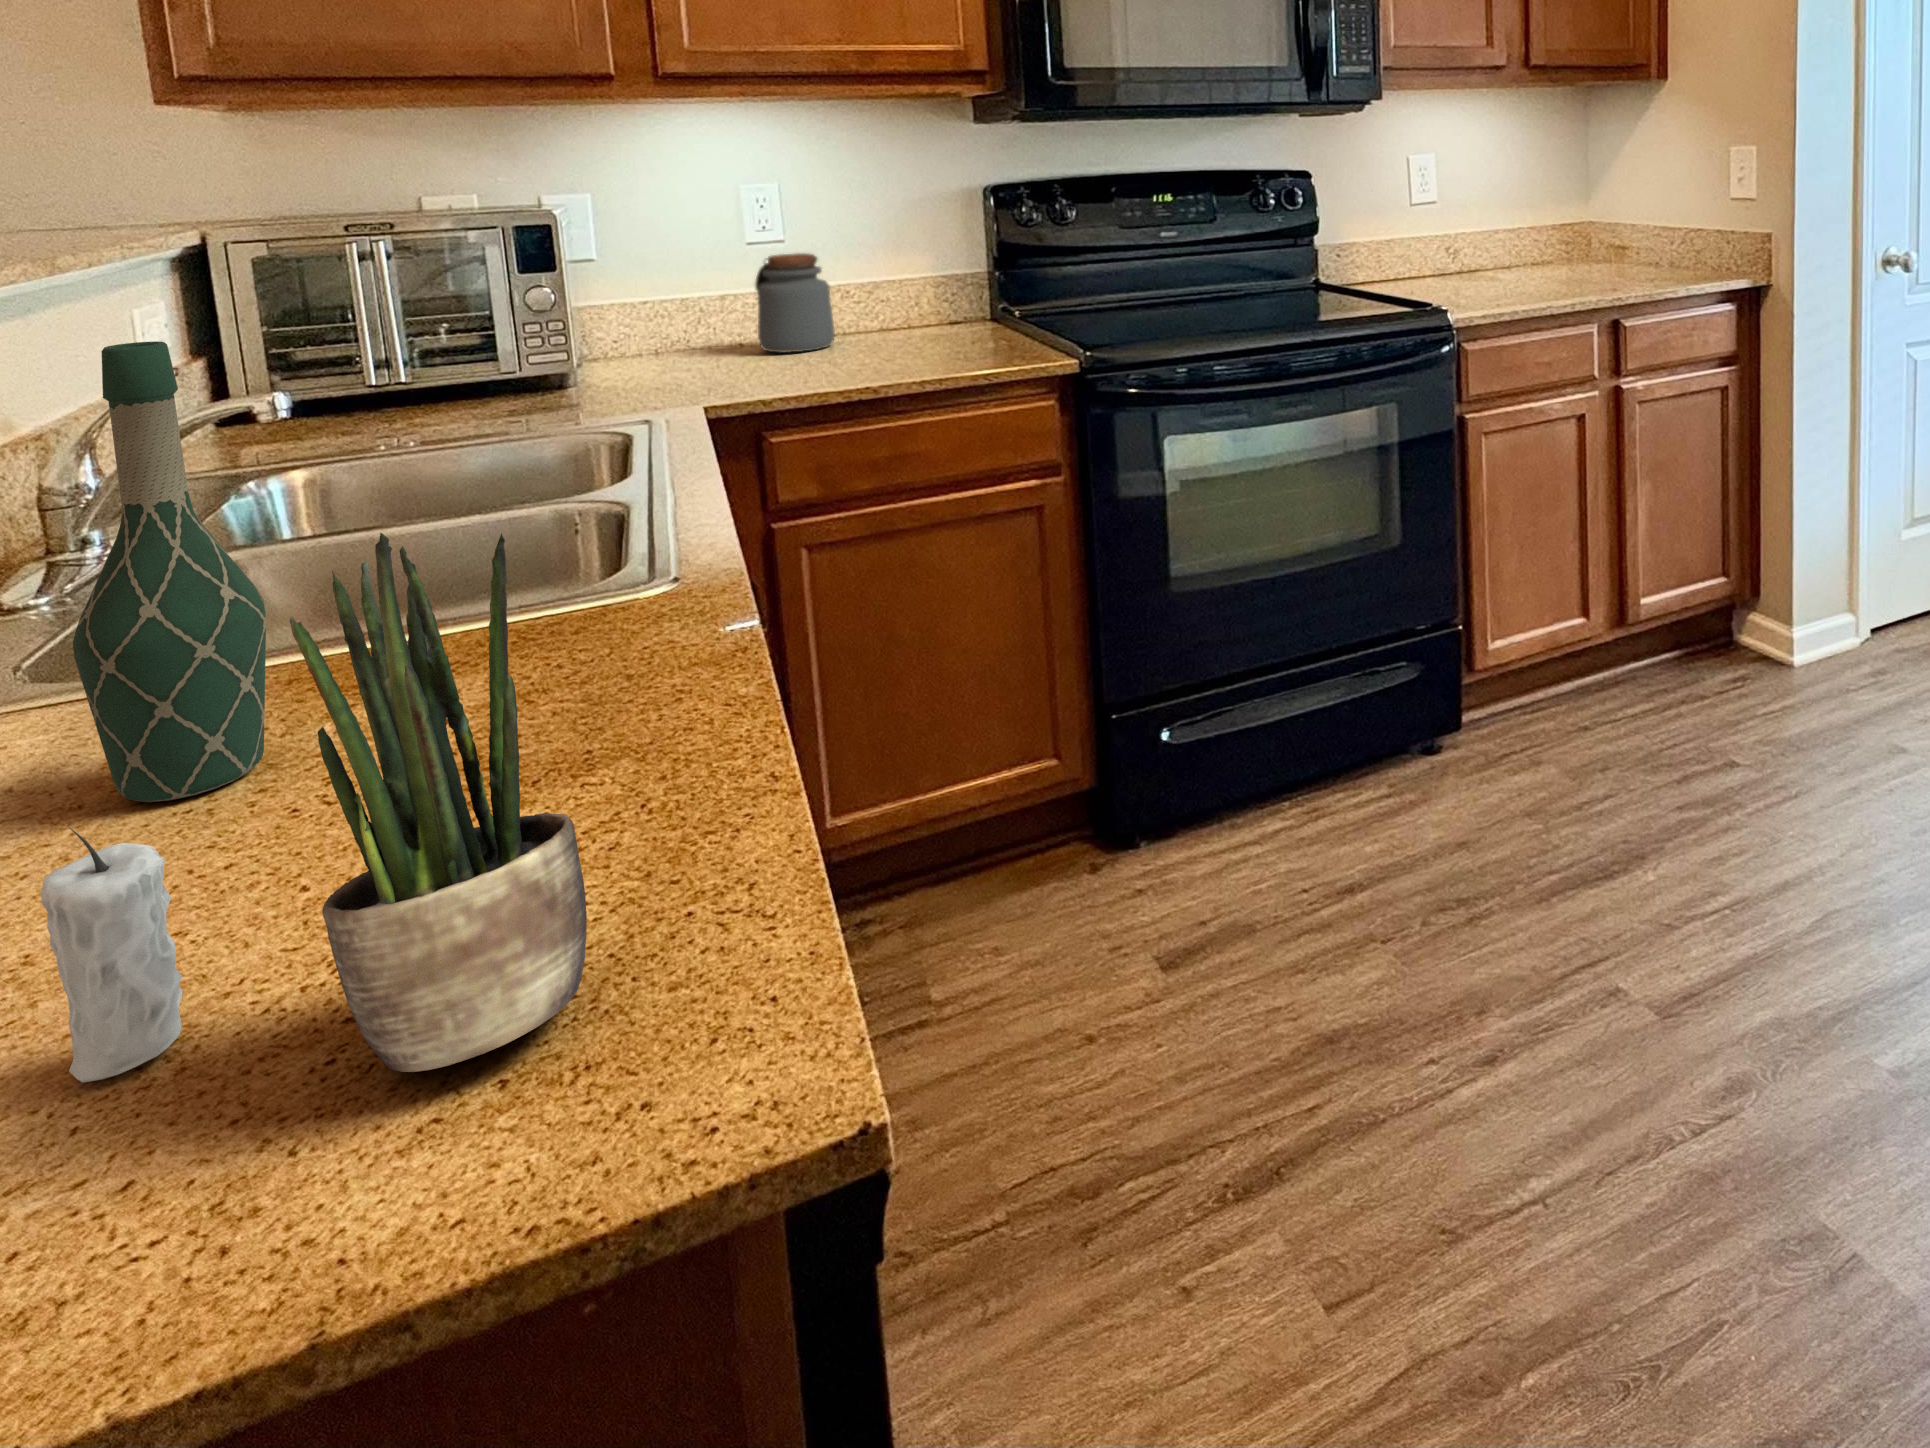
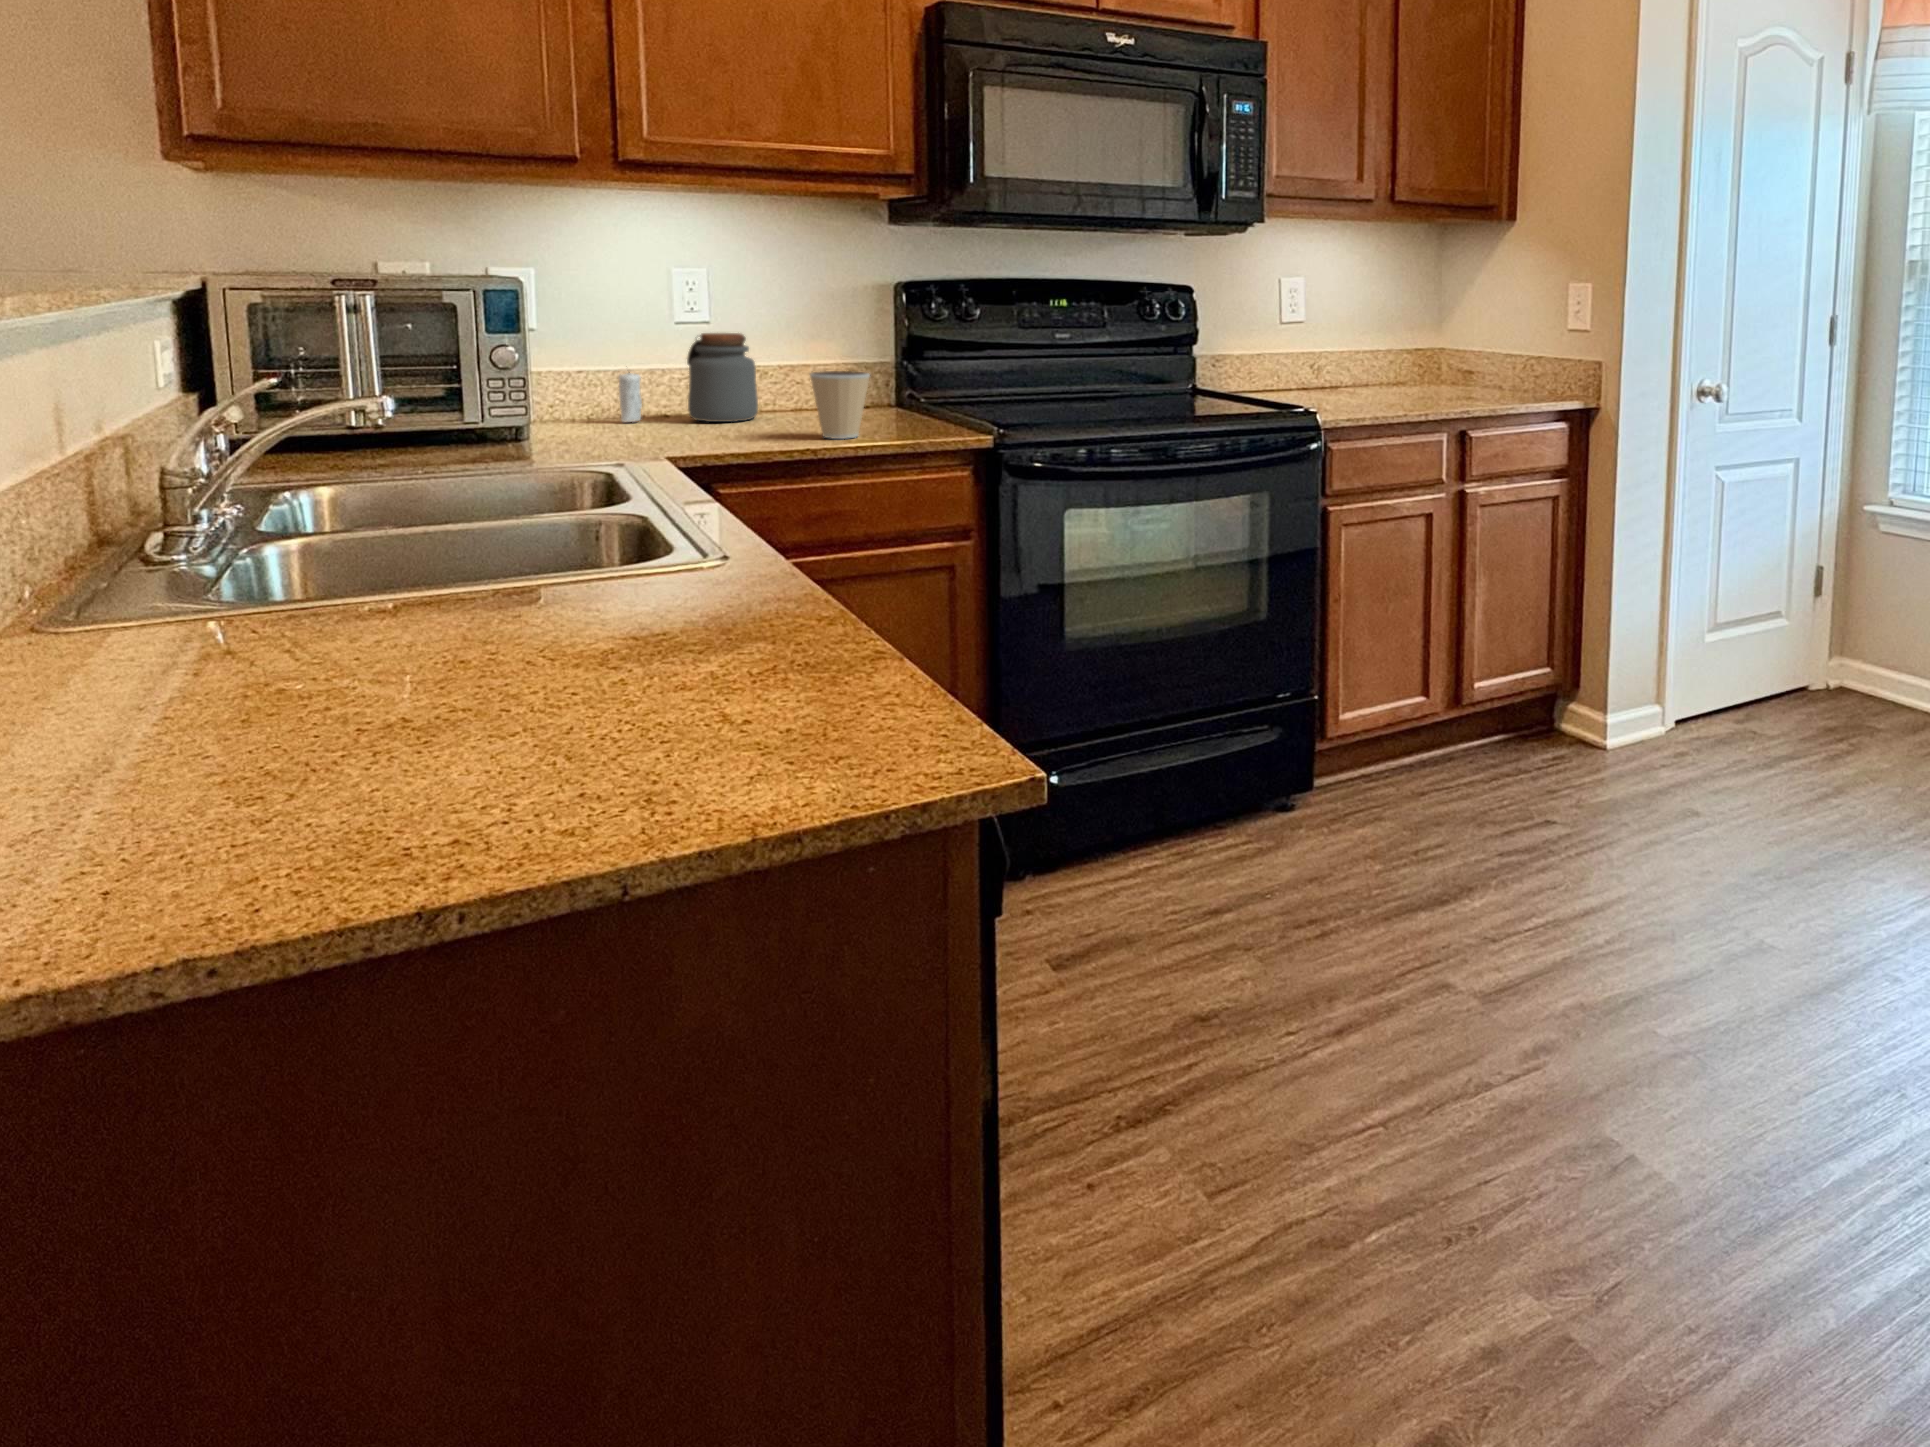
coffee cup: none [873,295,941,372] -> present [810,371,870,439]
wine bottle: present [73,341,266,802] -> none [307,324,443,677]
potted plant: present [290,533,587,1072] -> none [611,429,776,790]
candle: present [41,828,183,1083] -> present [619,372,642,422]

